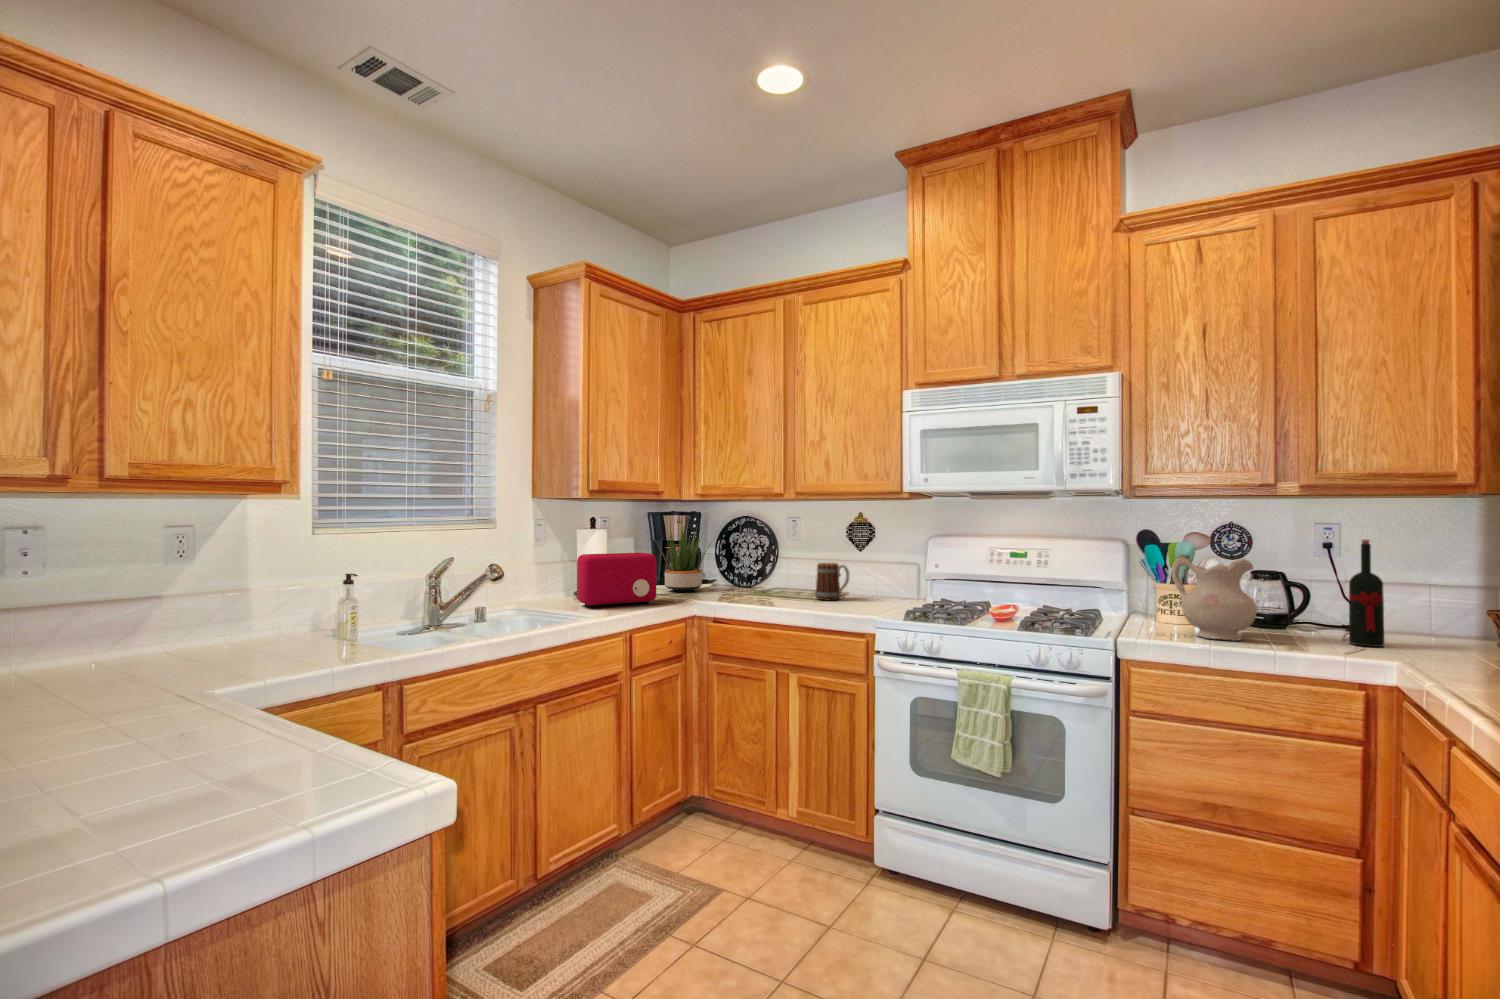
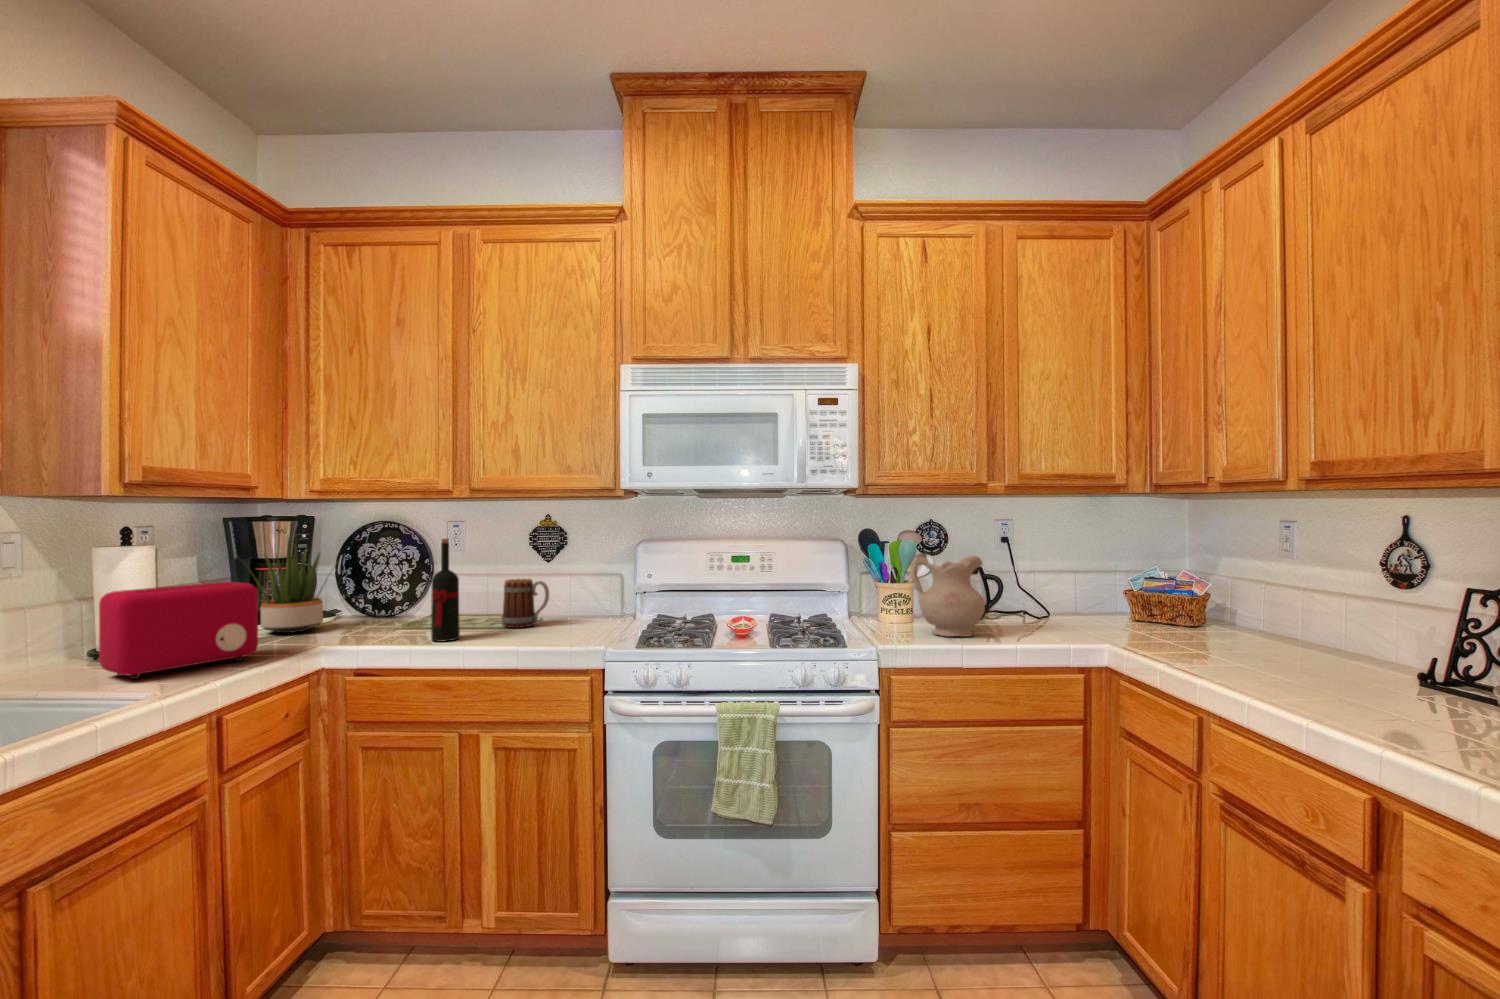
wine bottle: present [1349,539,1384,647] -> present [431,539,460,642]

